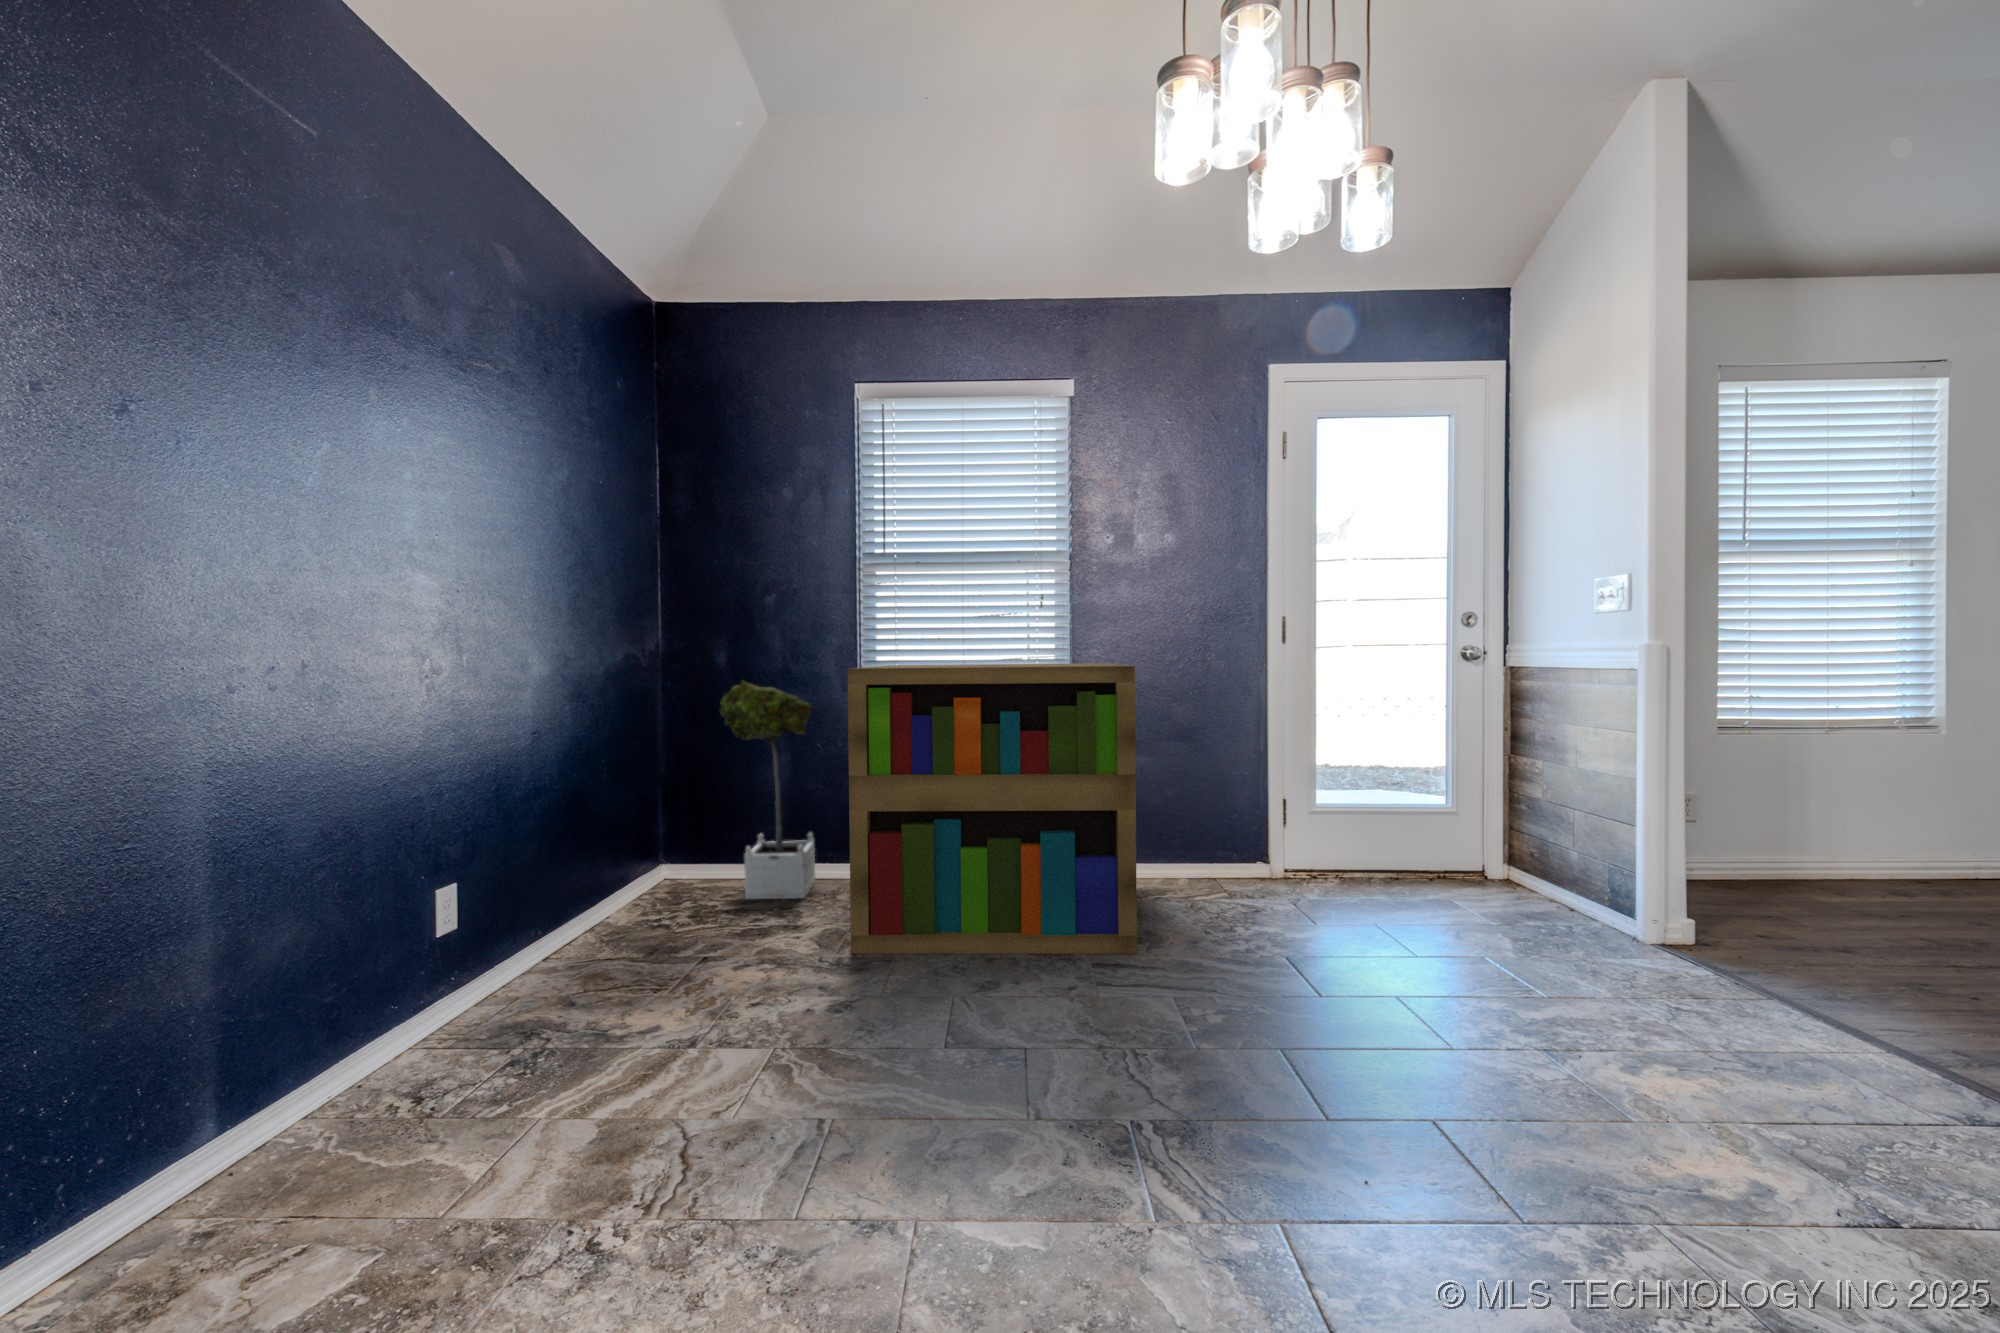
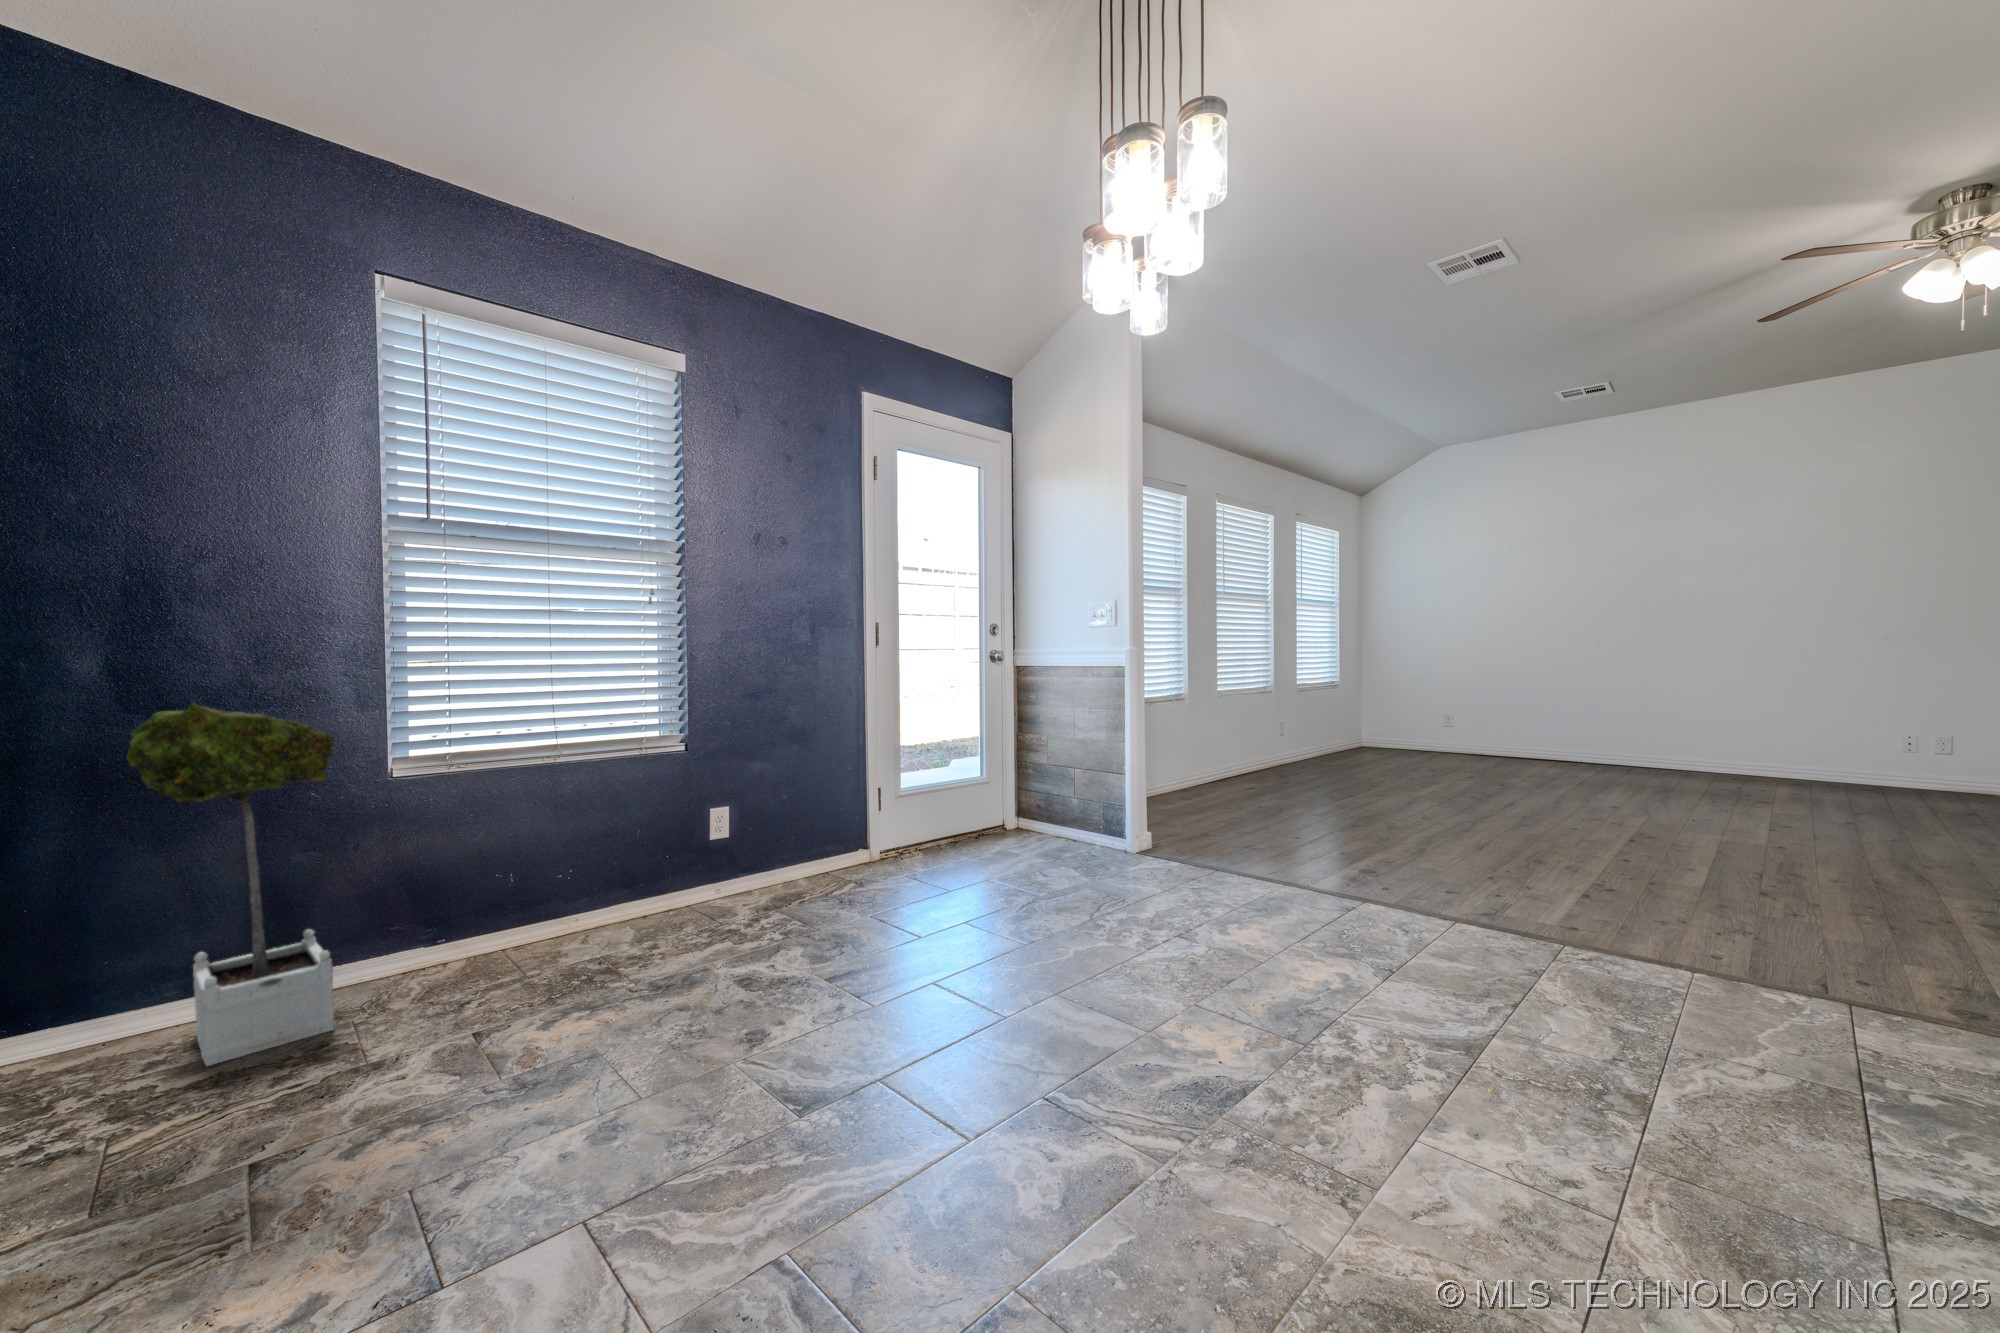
bookshelf: present [848,663,1137,954] -> none [447,666,864,1076]

